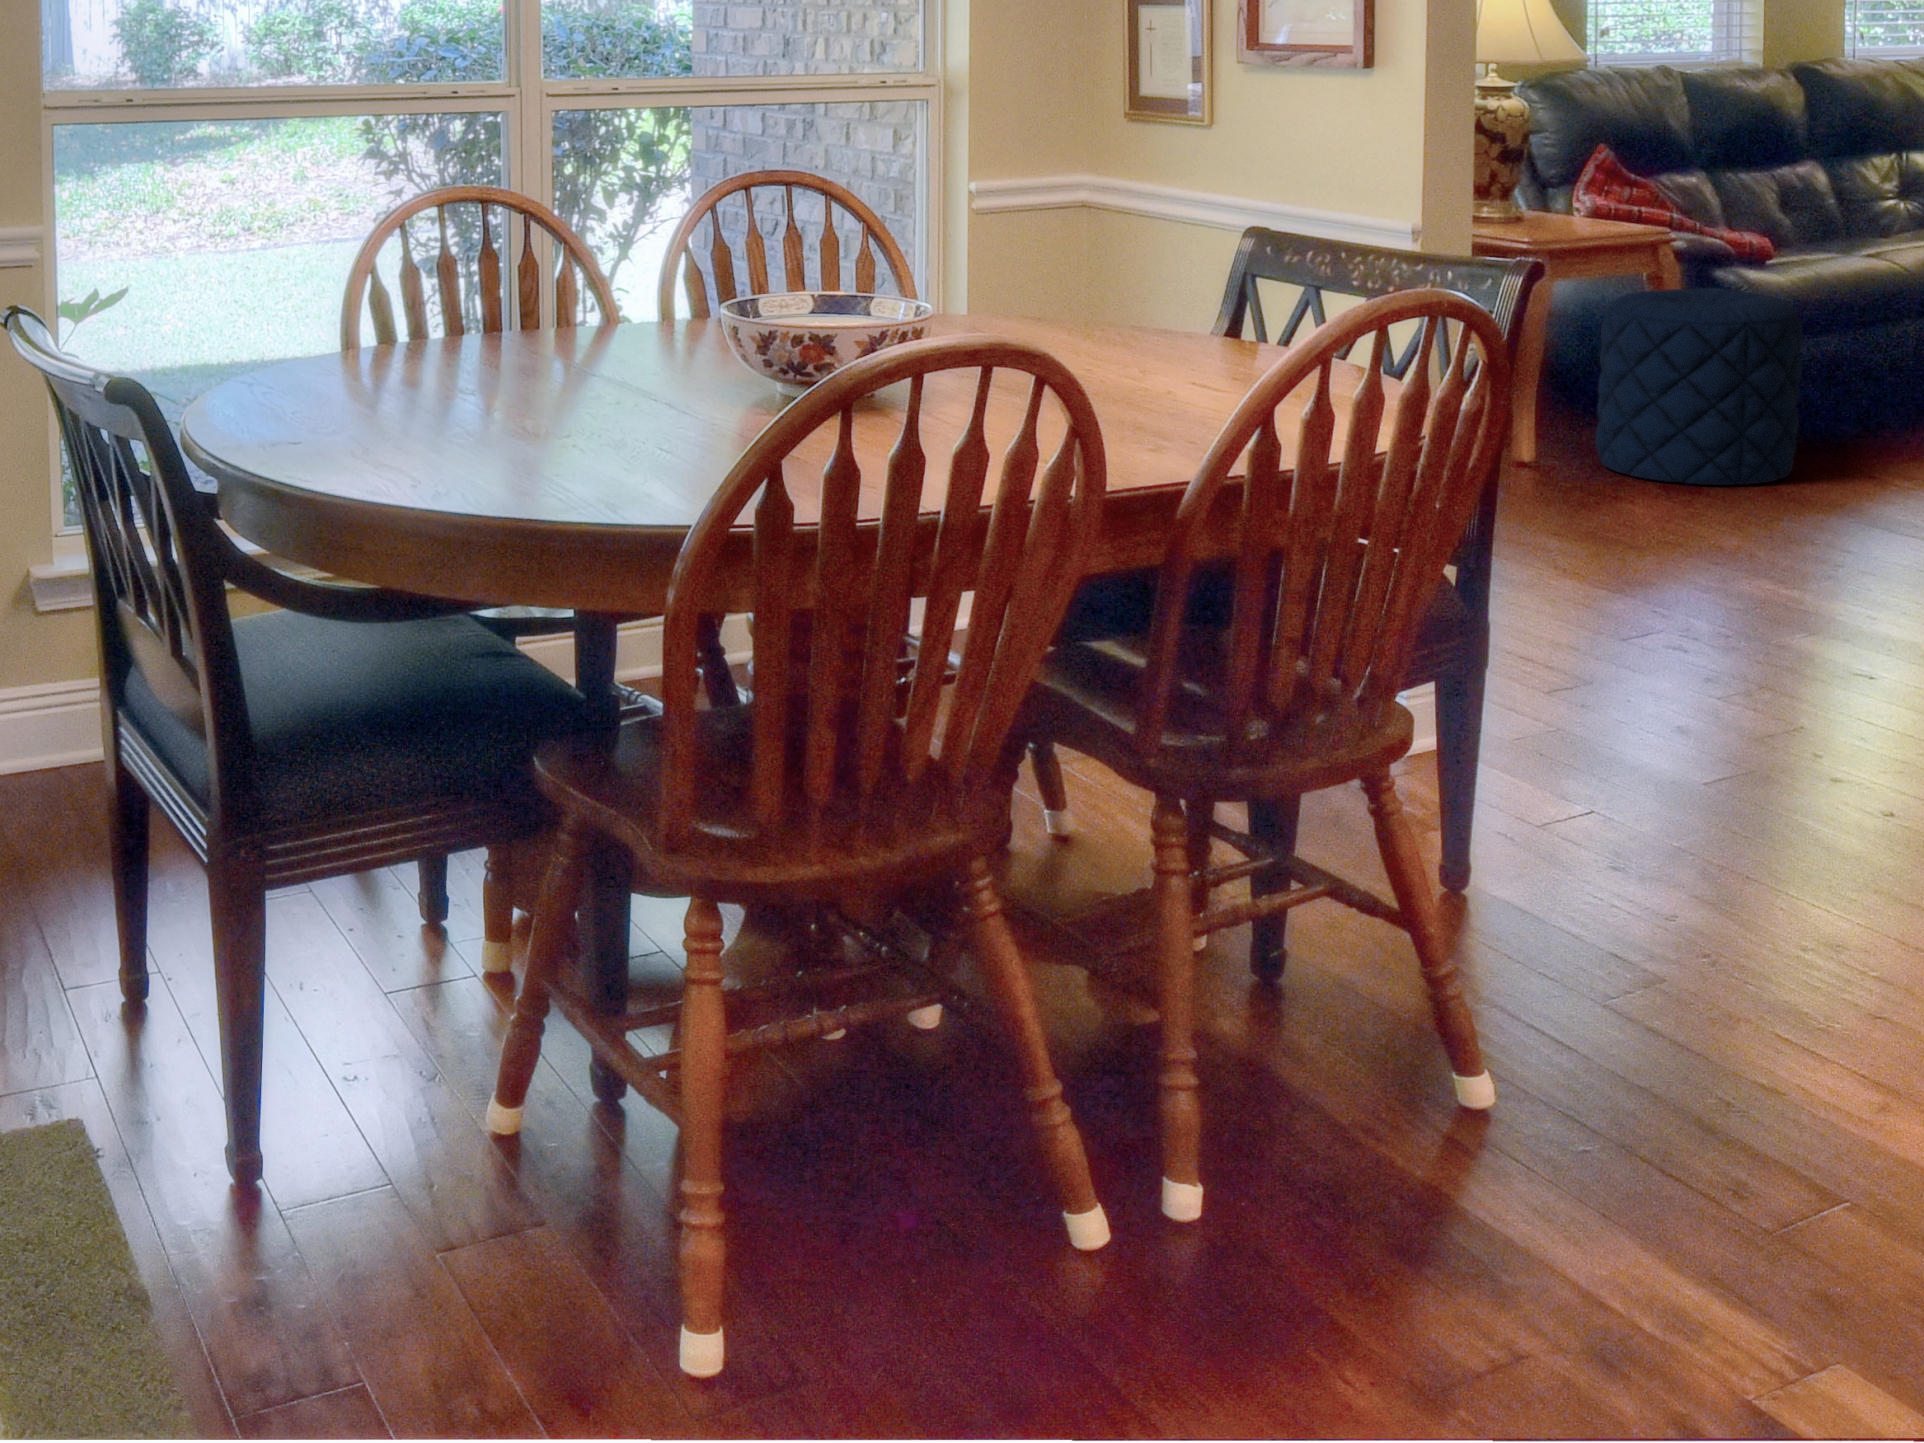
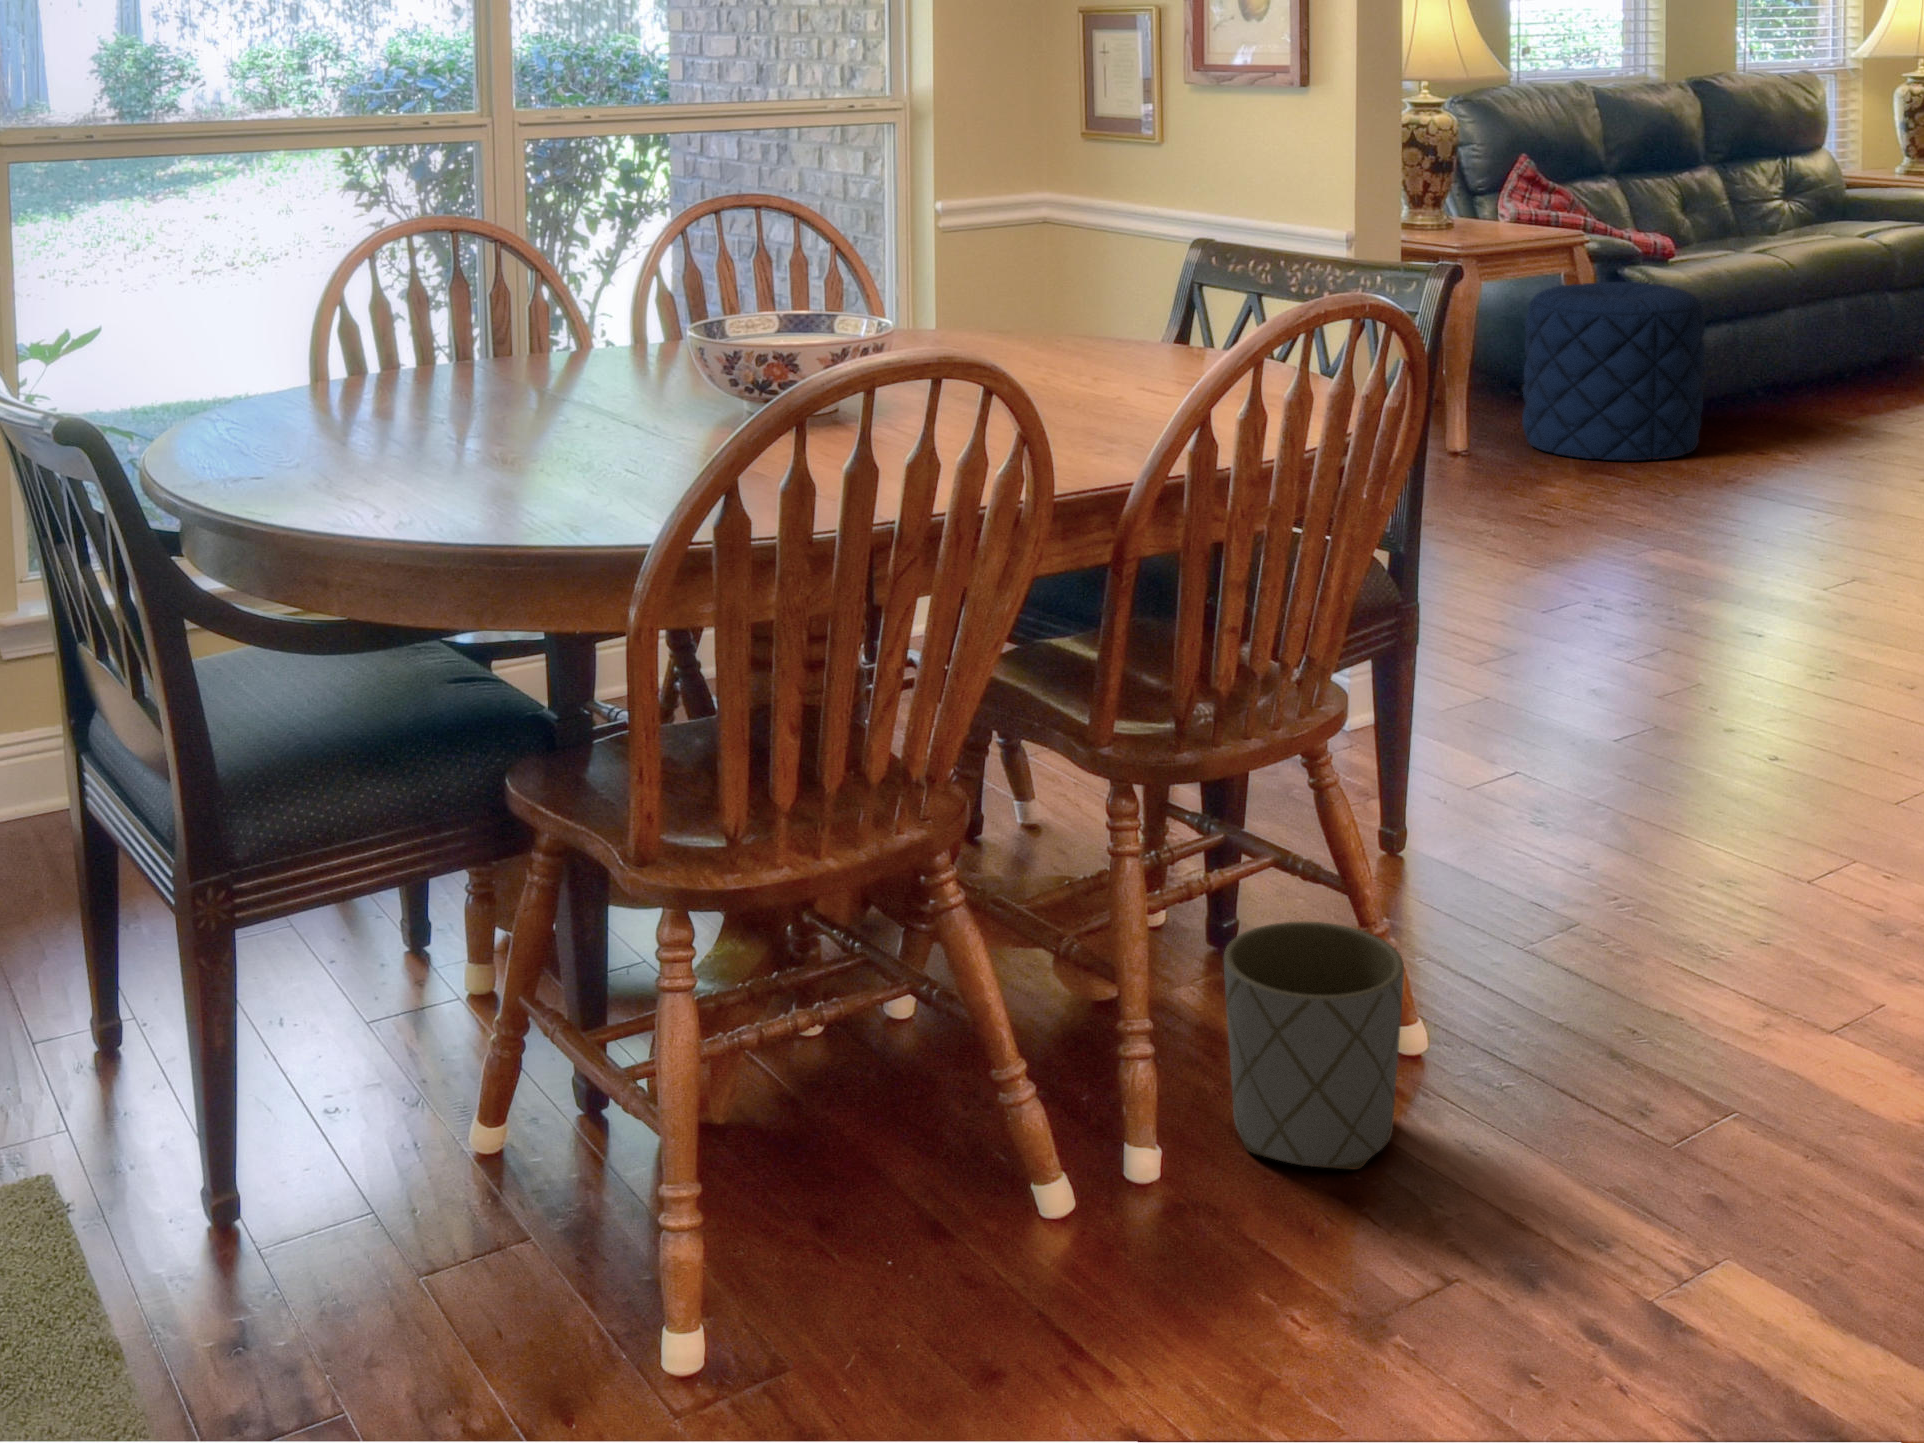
planter: none [1268,922,1451,1168] -> present [1224,922,1404,1169]

